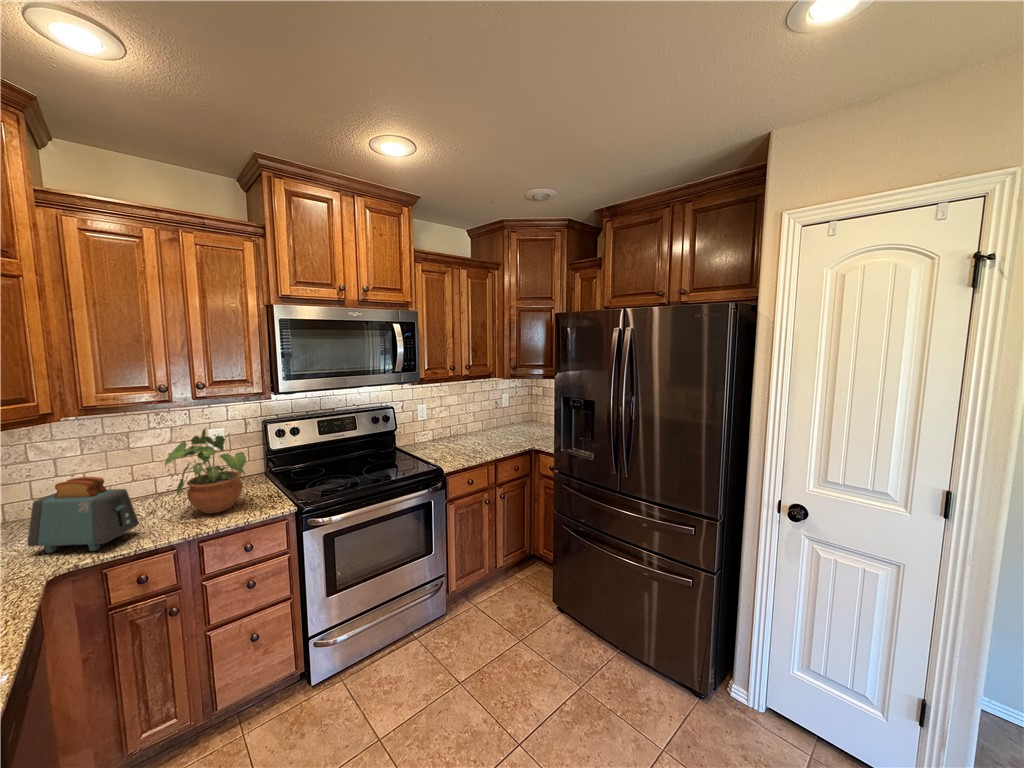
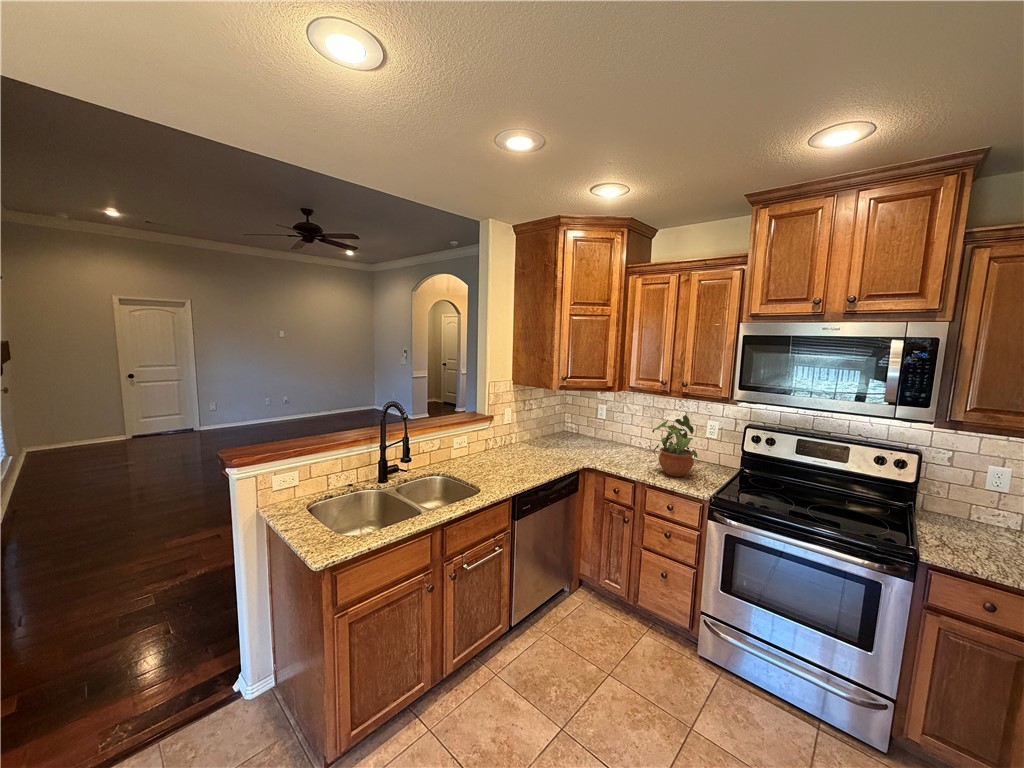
toaster: present [28,477,139,553] -> none [597,424,633,464]

